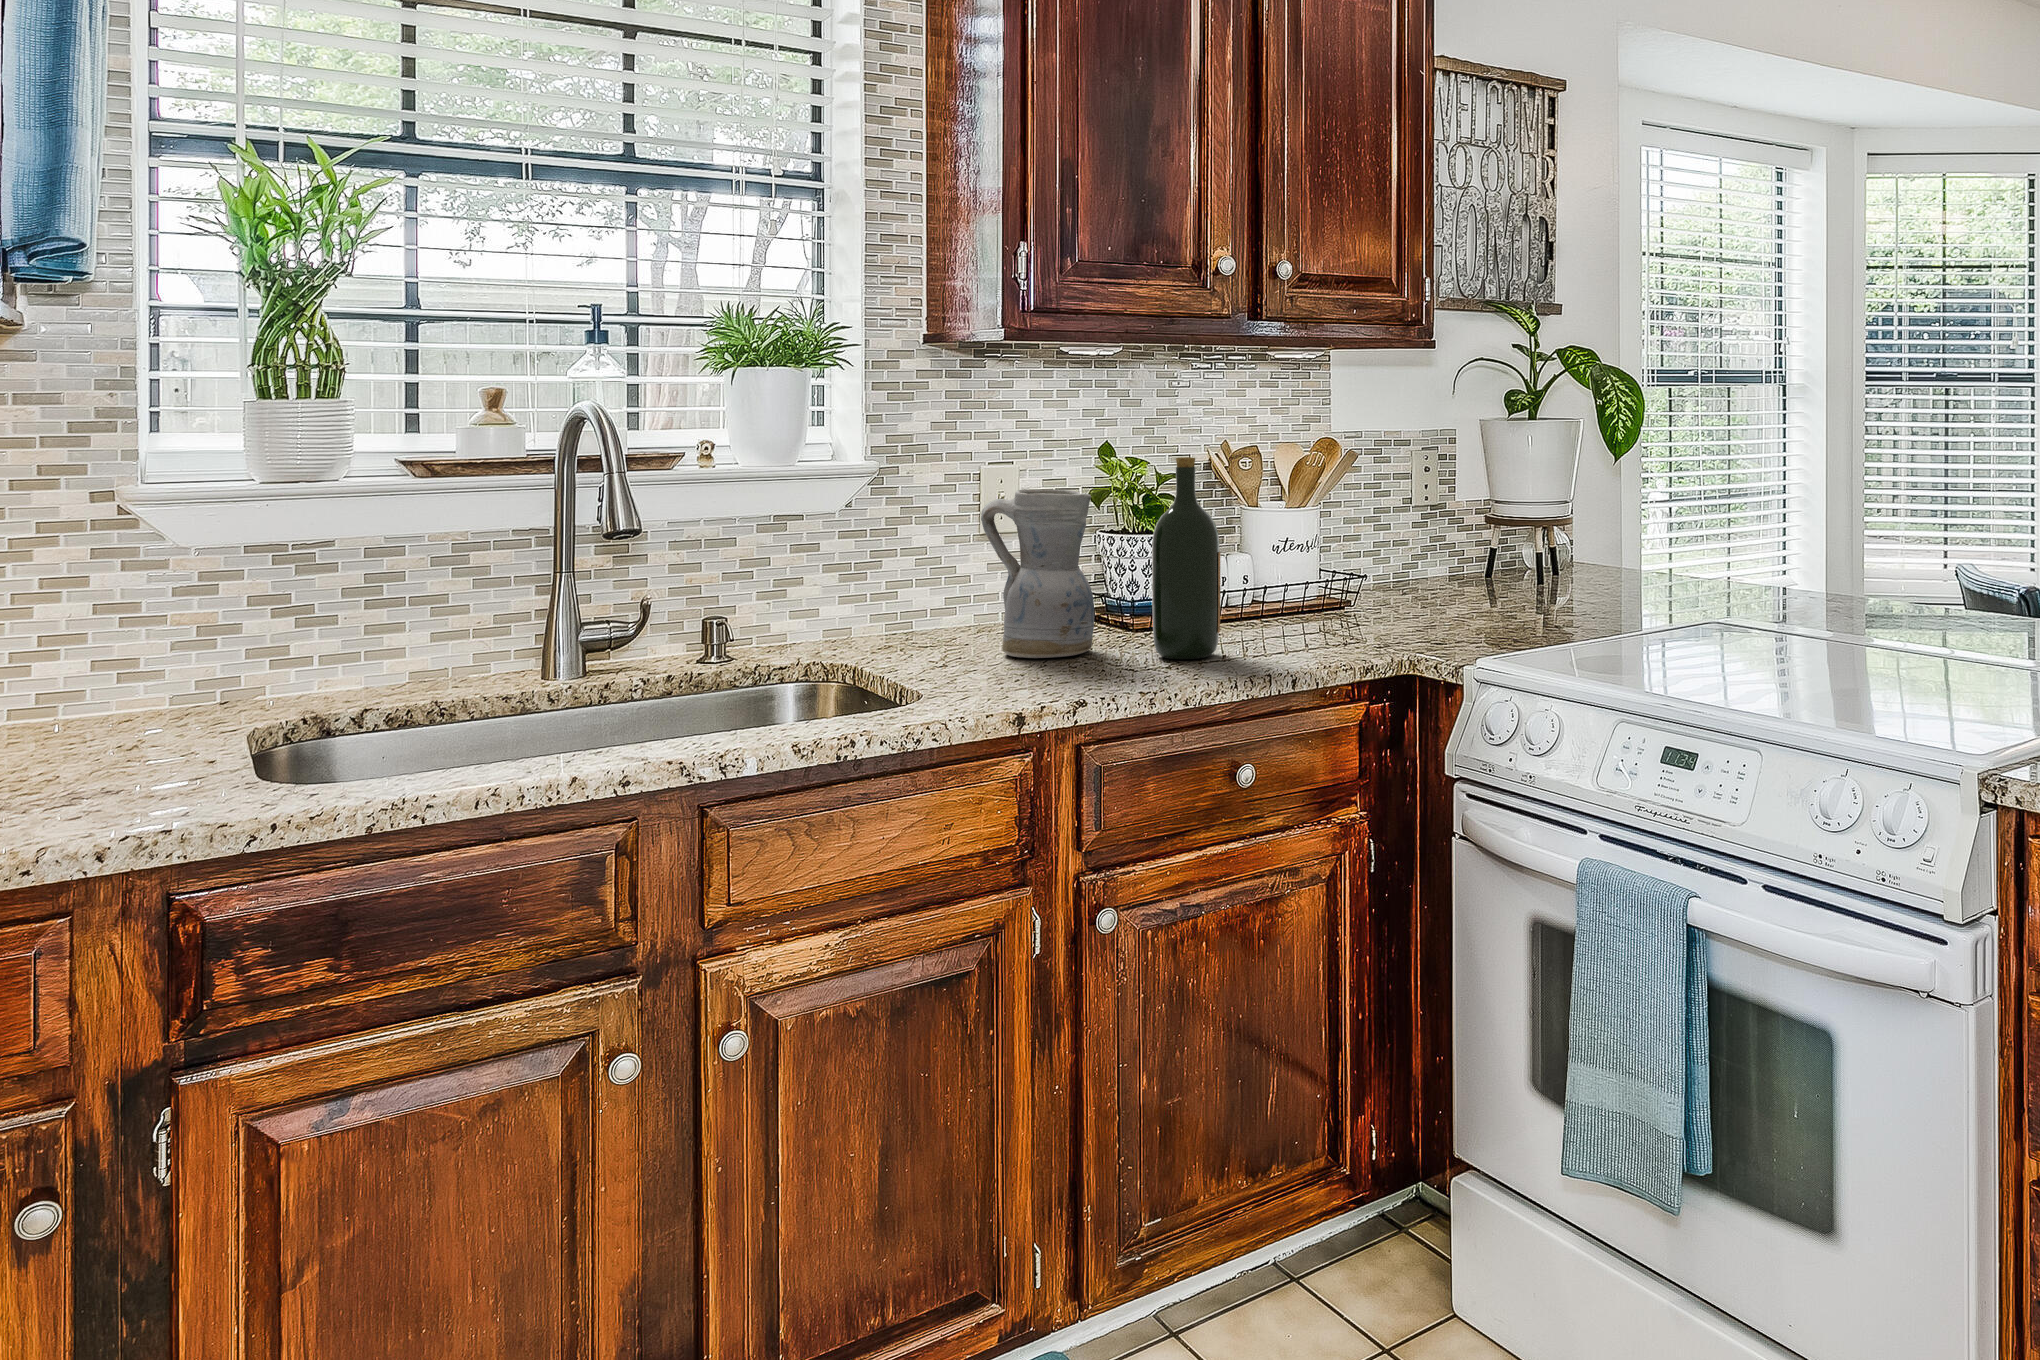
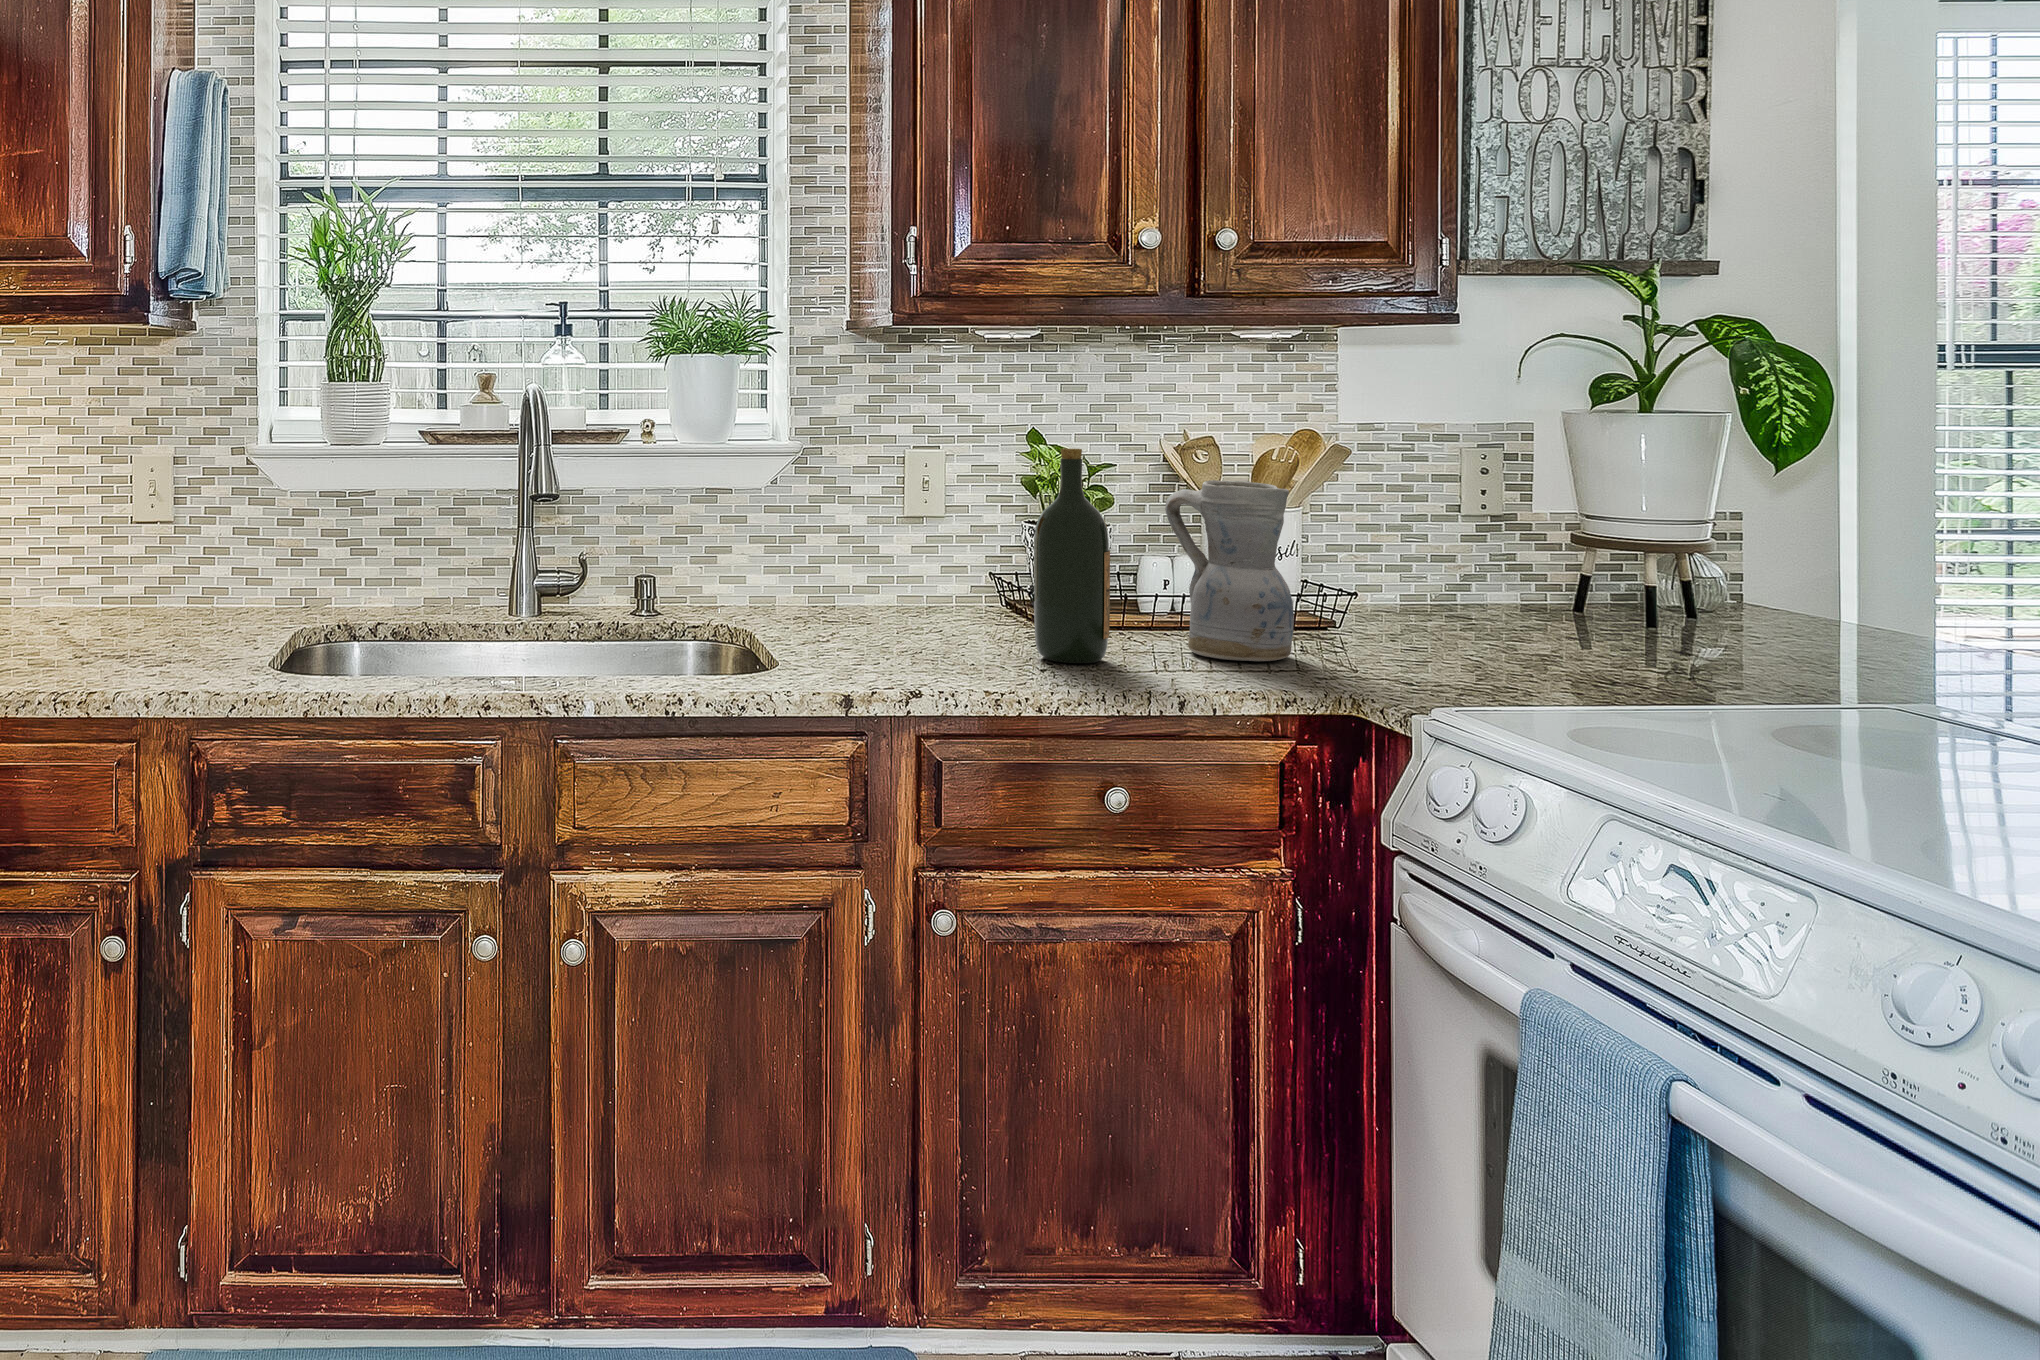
ceramic pitcher: present [981,489,1094,658] -> present [1165,480,1294,661]

